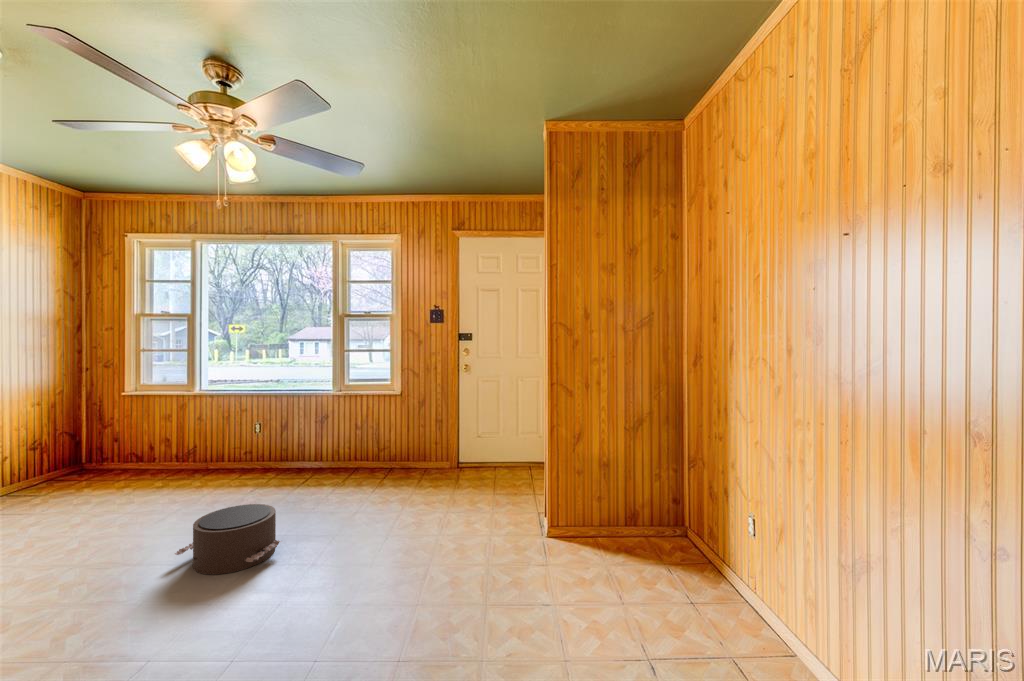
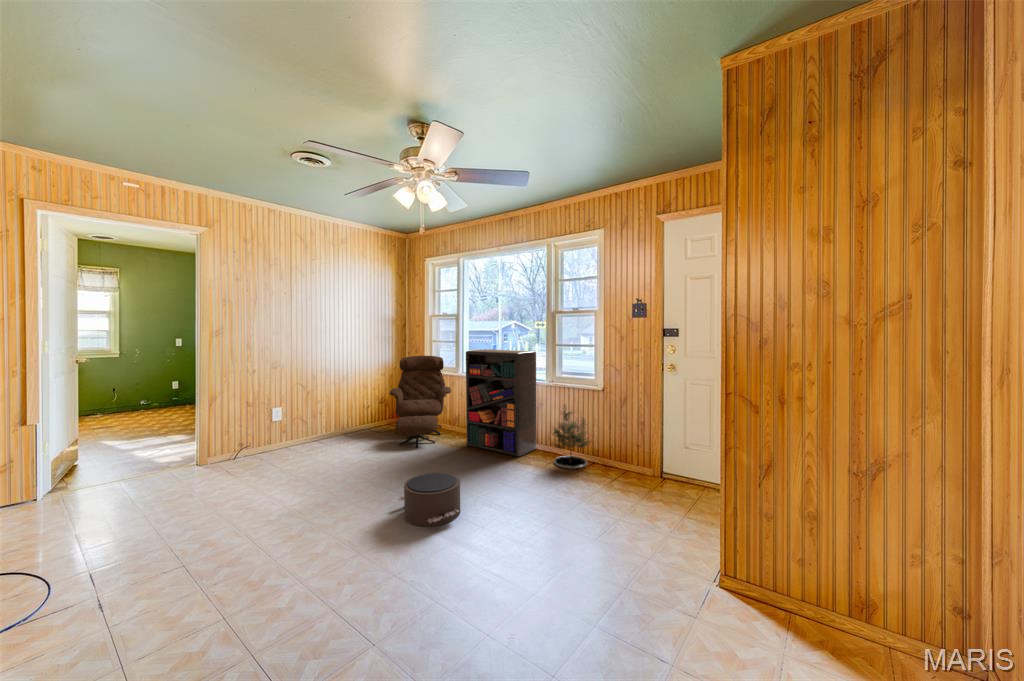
bookshelf: none [222,358,319,481] -> present [466,349,537,457]
lounge chair: none [66,371,181,500] -> present [390,356,451,448]
potted tree: none [347,411,389,479] -> present [552,411,589,469]

